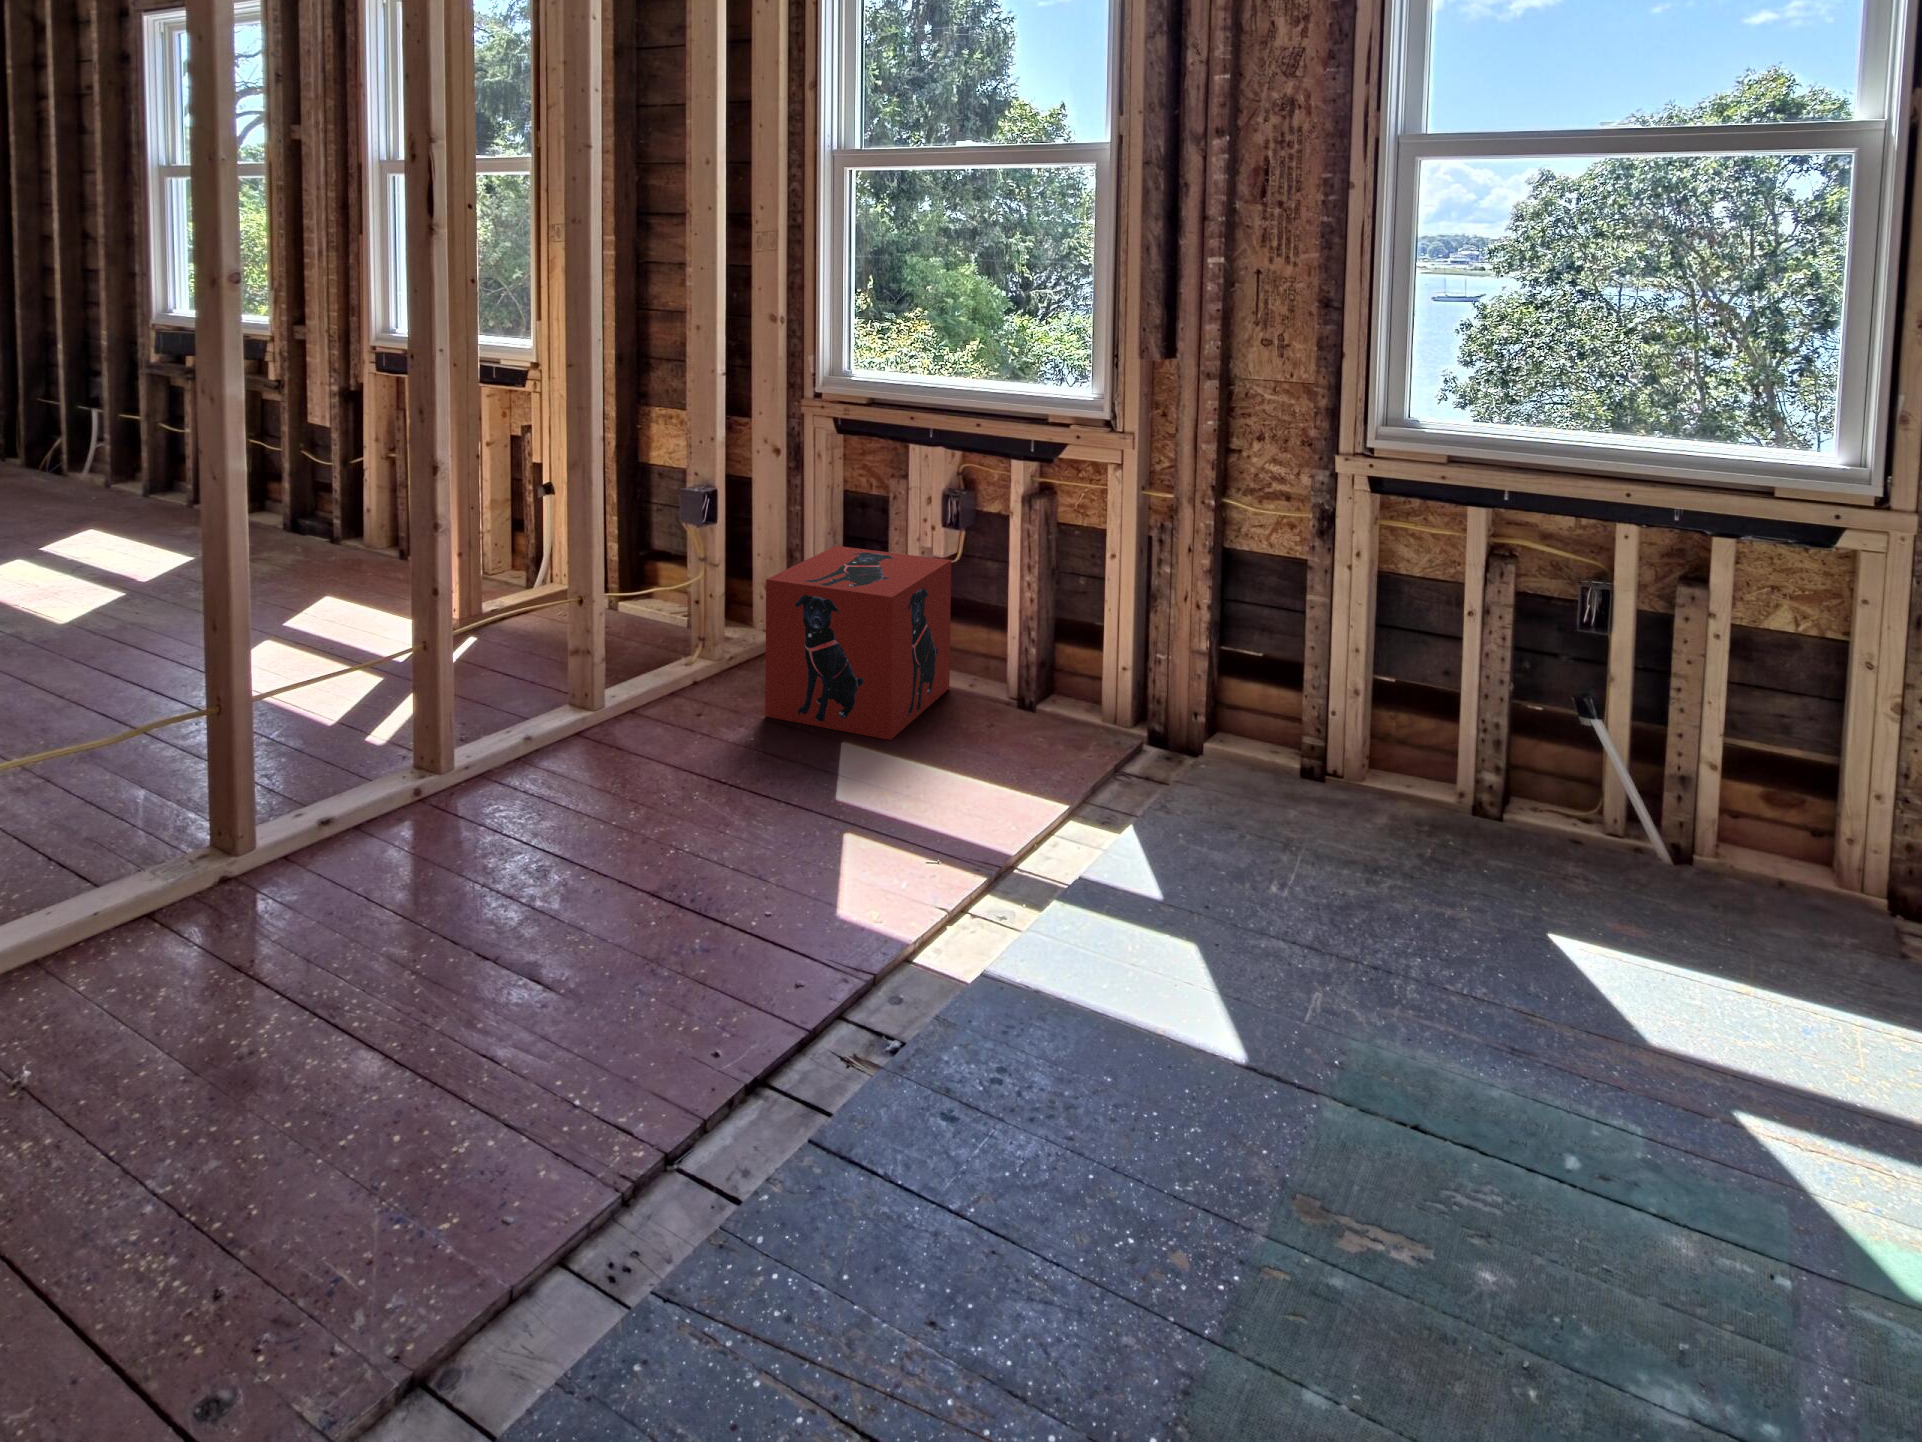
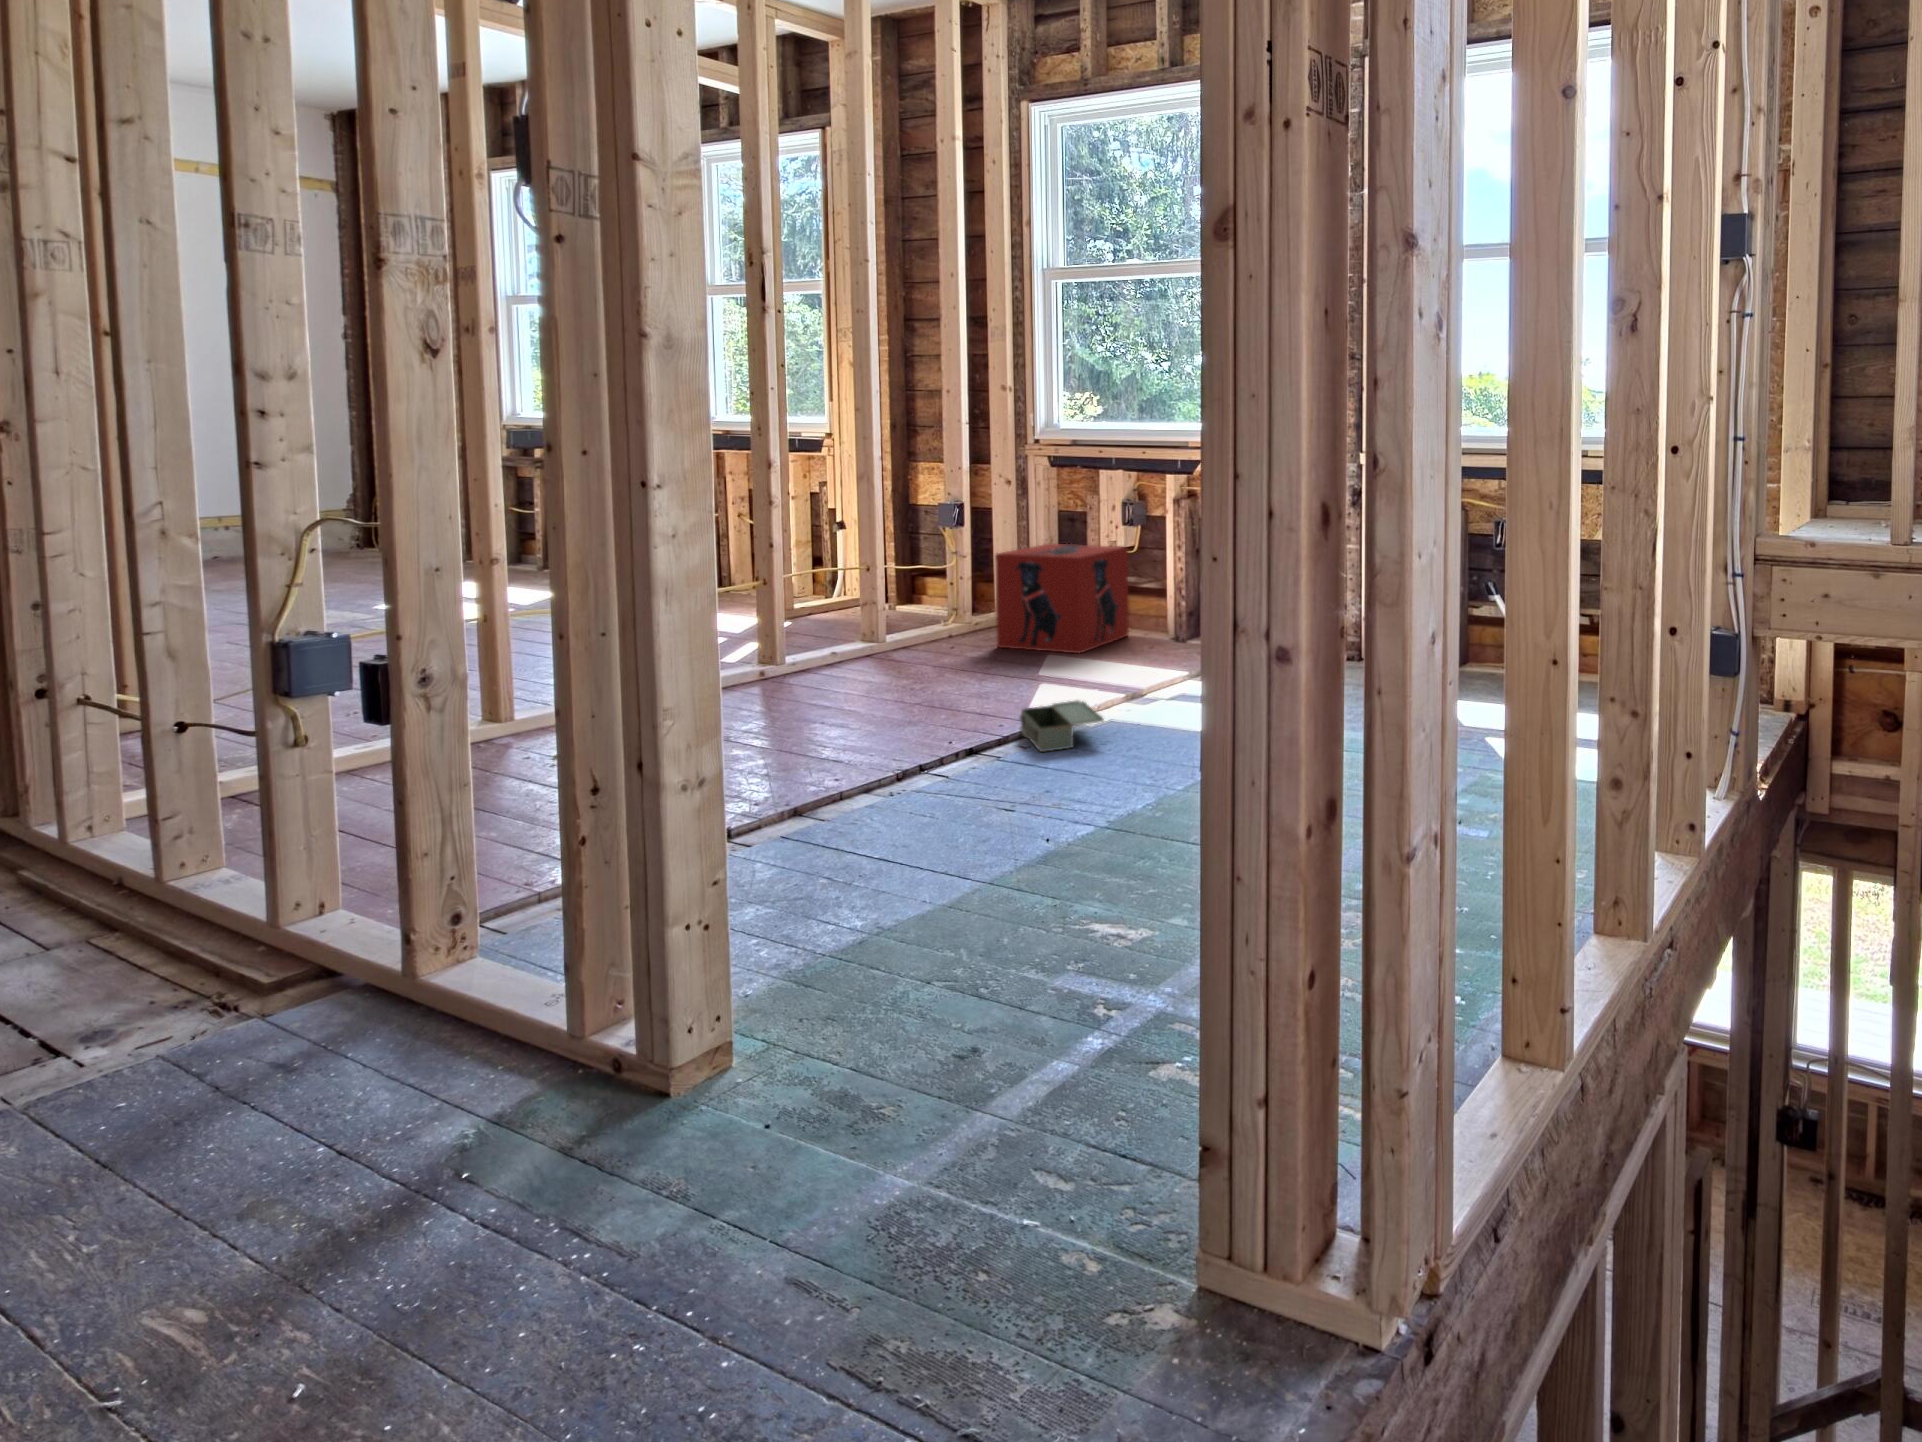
toolbox: none [848,967,1015,1146] -> present [1020,701,1103,752]

